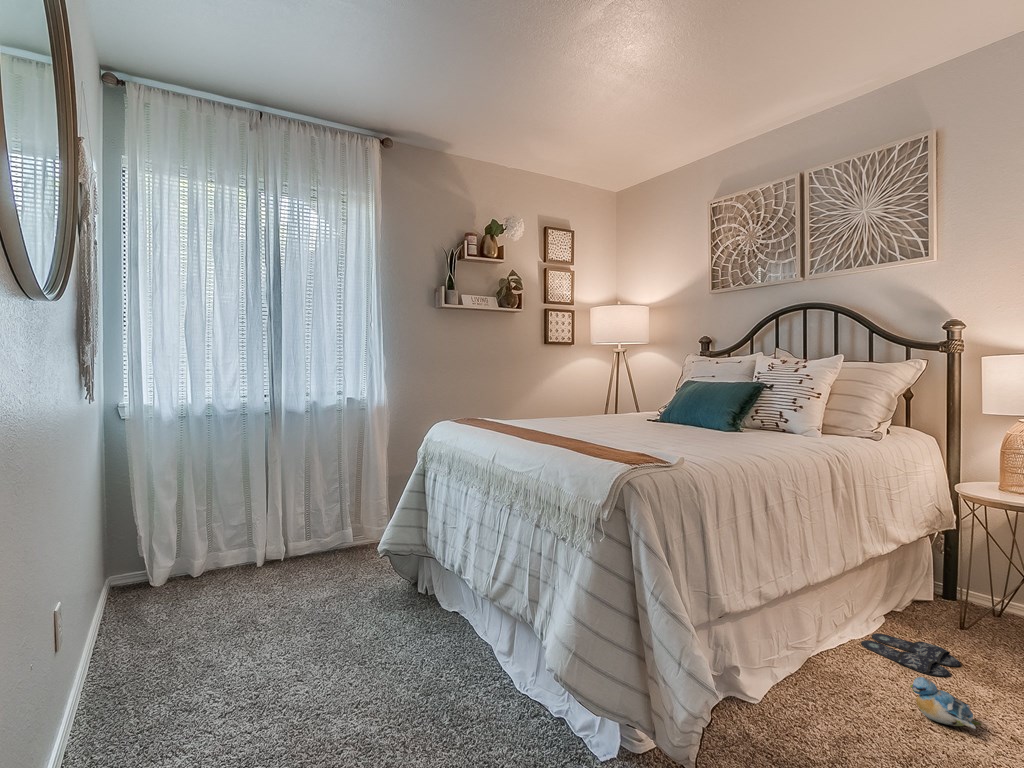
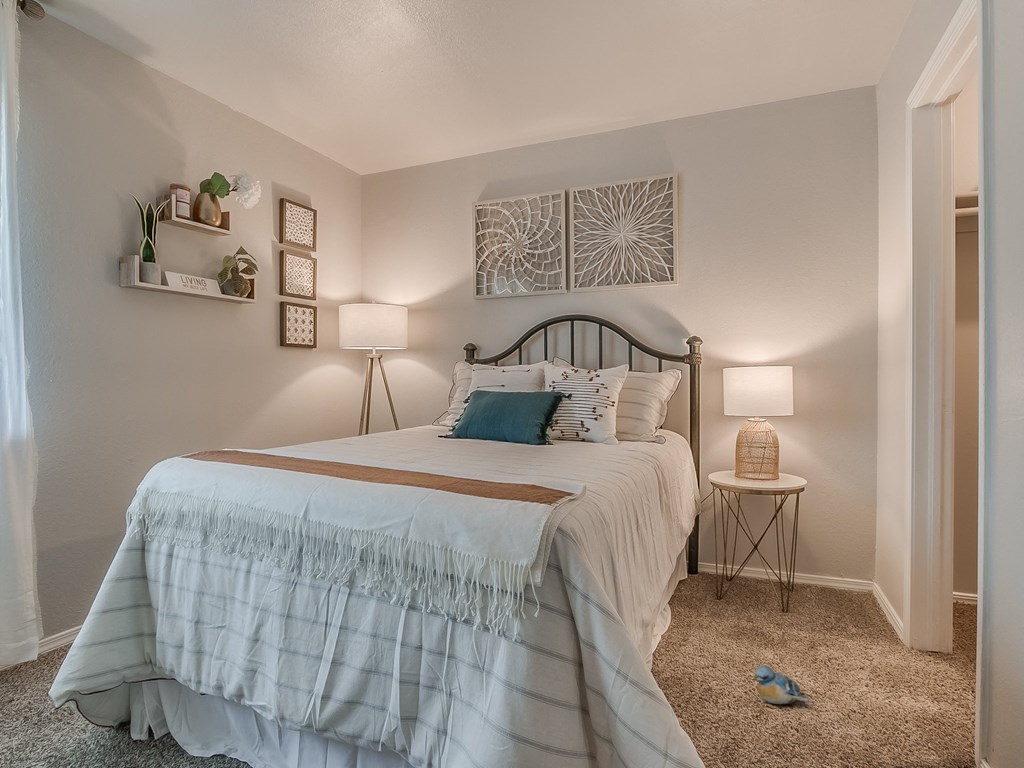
slippers: present [861,633,960,677] -> none [674,622,748,655]

